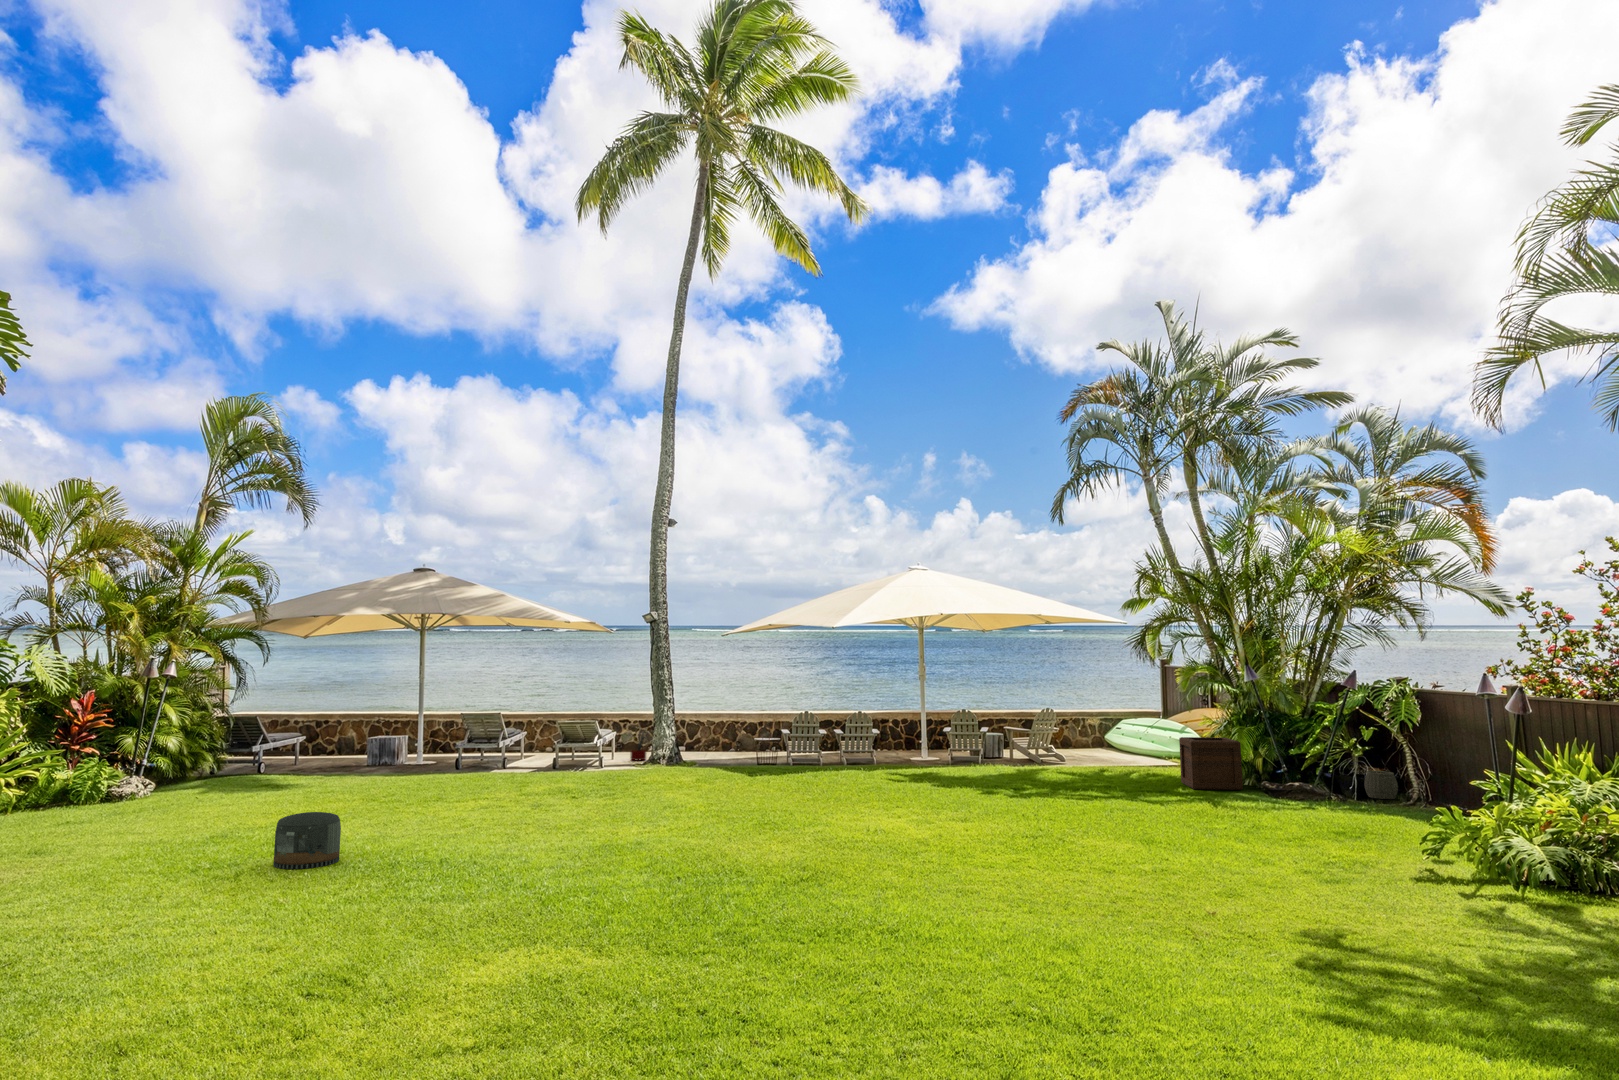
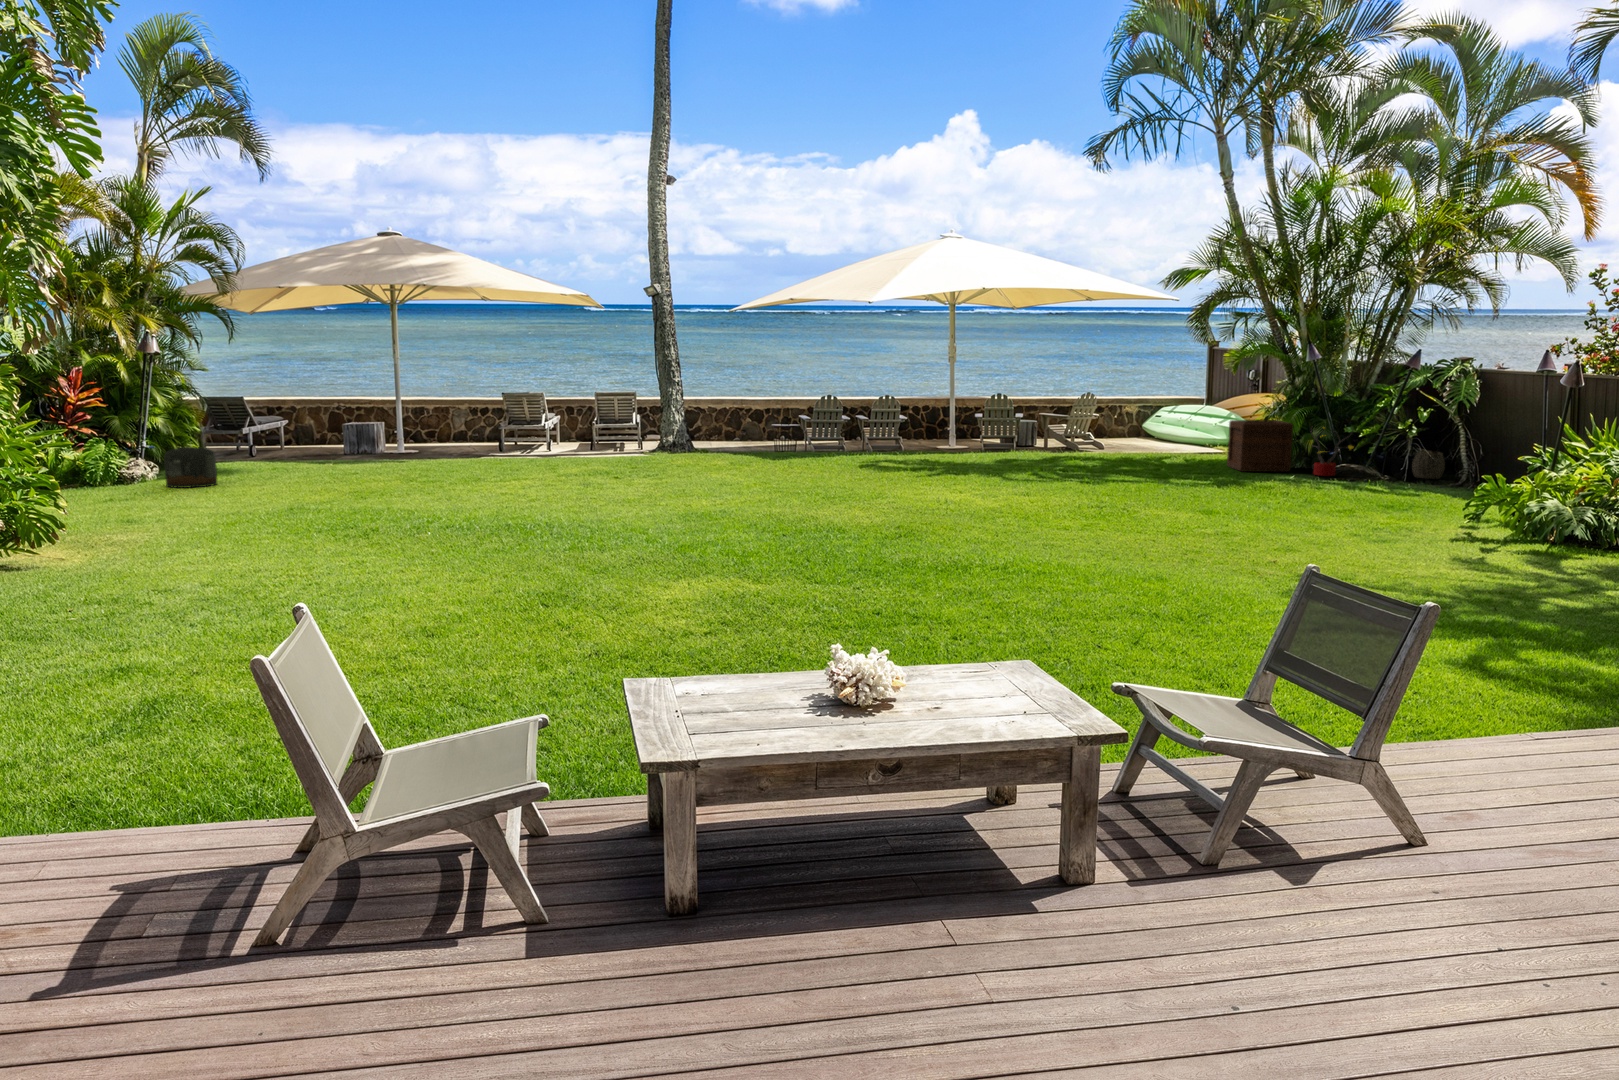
decorative plant: present [630,726,646,761] -> present [1314,428,1353,476]
pouf: present [273,812,341,869] -> present [164,447,217,488]

